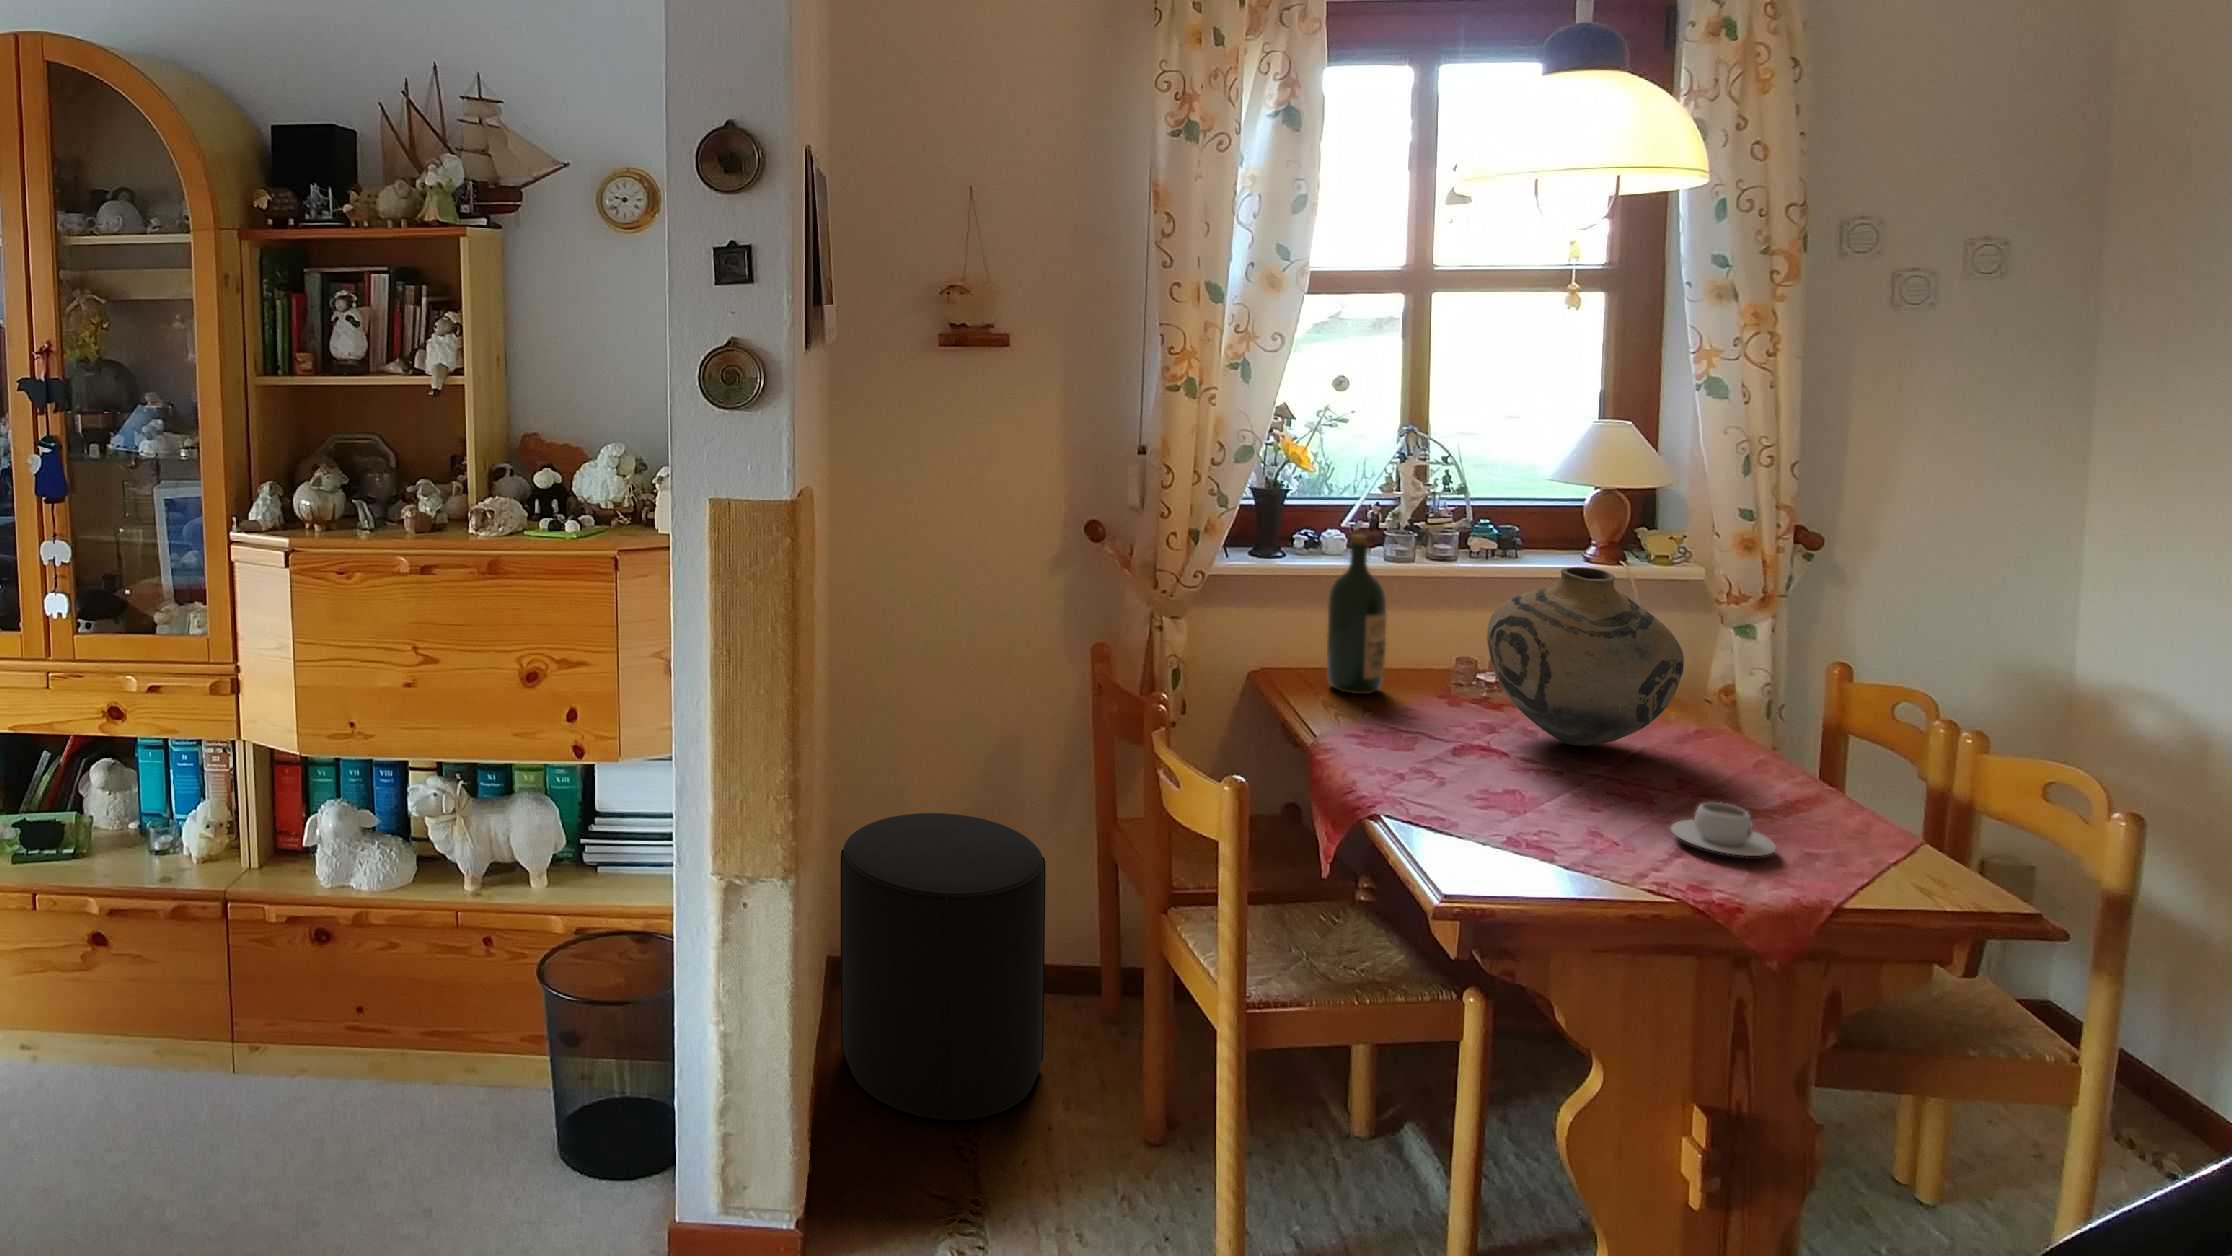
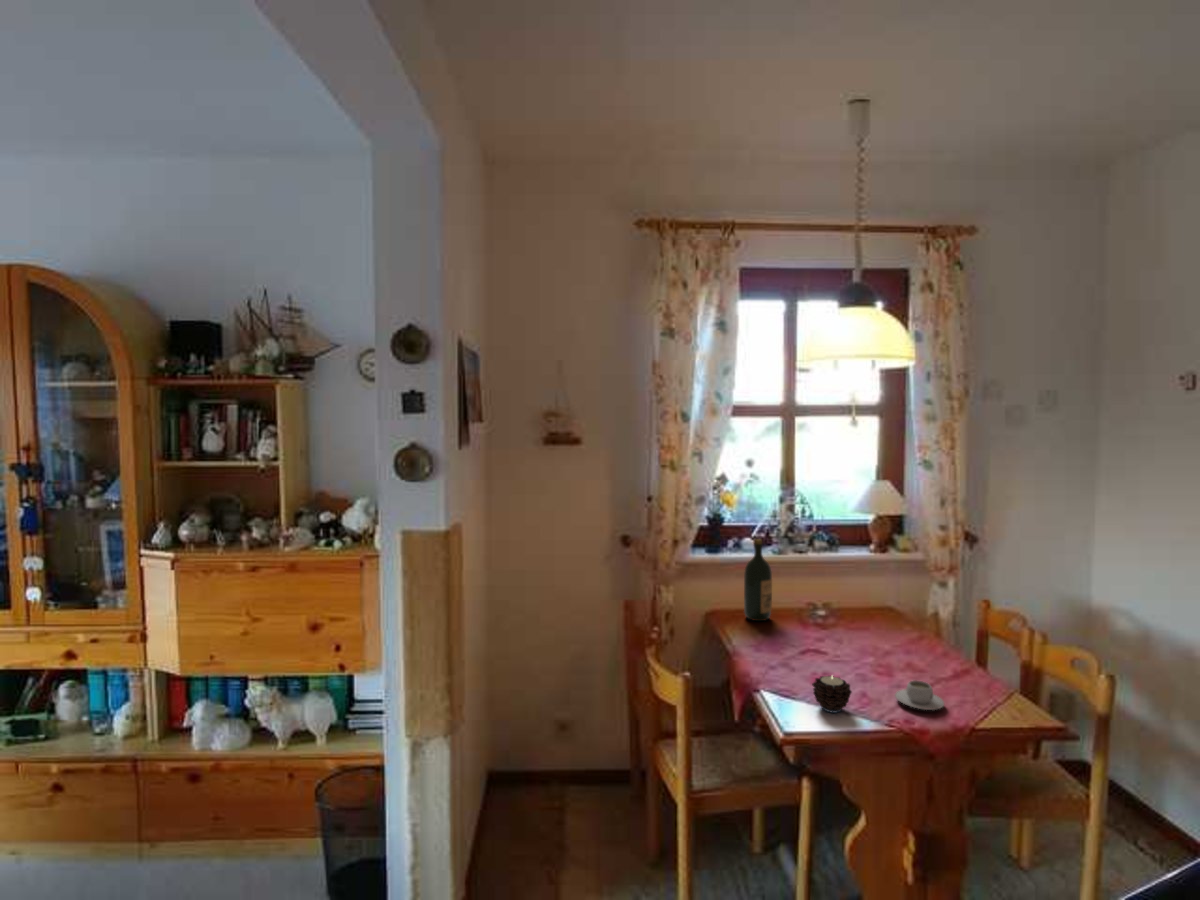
vase: present [1487,567,1684,746] -> none [816,556,907,647]
candle: none [1502,782,1586,853] -> present [812,676,851,713]
stool: present [840,813,1046,1120] -> none [492,690,601,862]

